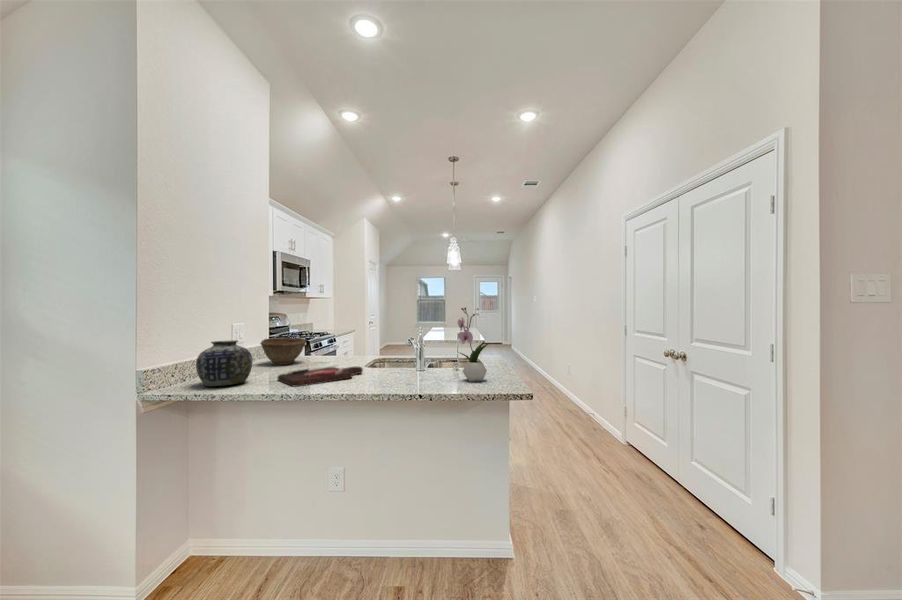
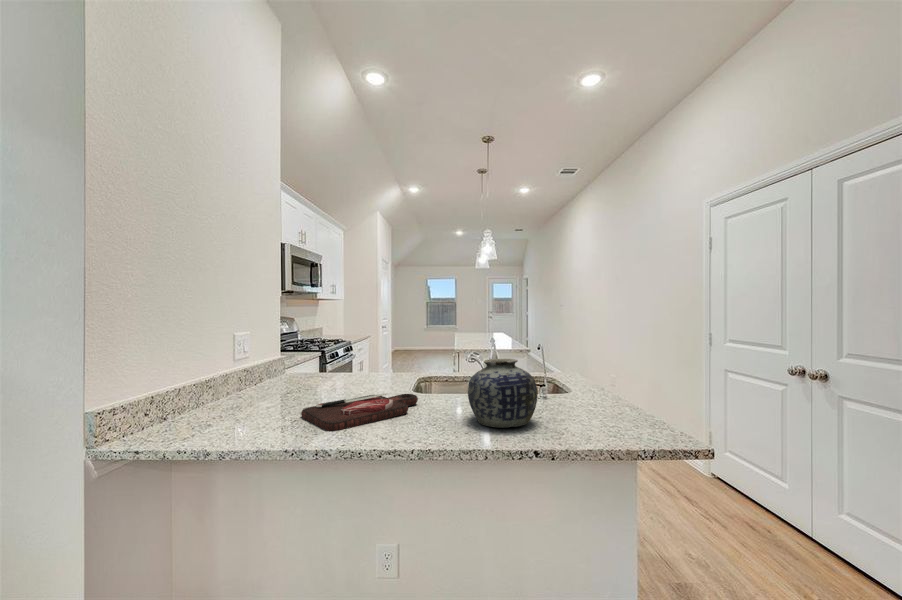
flower arrangement: present [458,307,489,382] -> none [562,312,614,421]
bowl: present [260,338,306,365] -> none [271,350,331,388]
vase: present [196,340,252,386] -> present [468,358,538,428]

